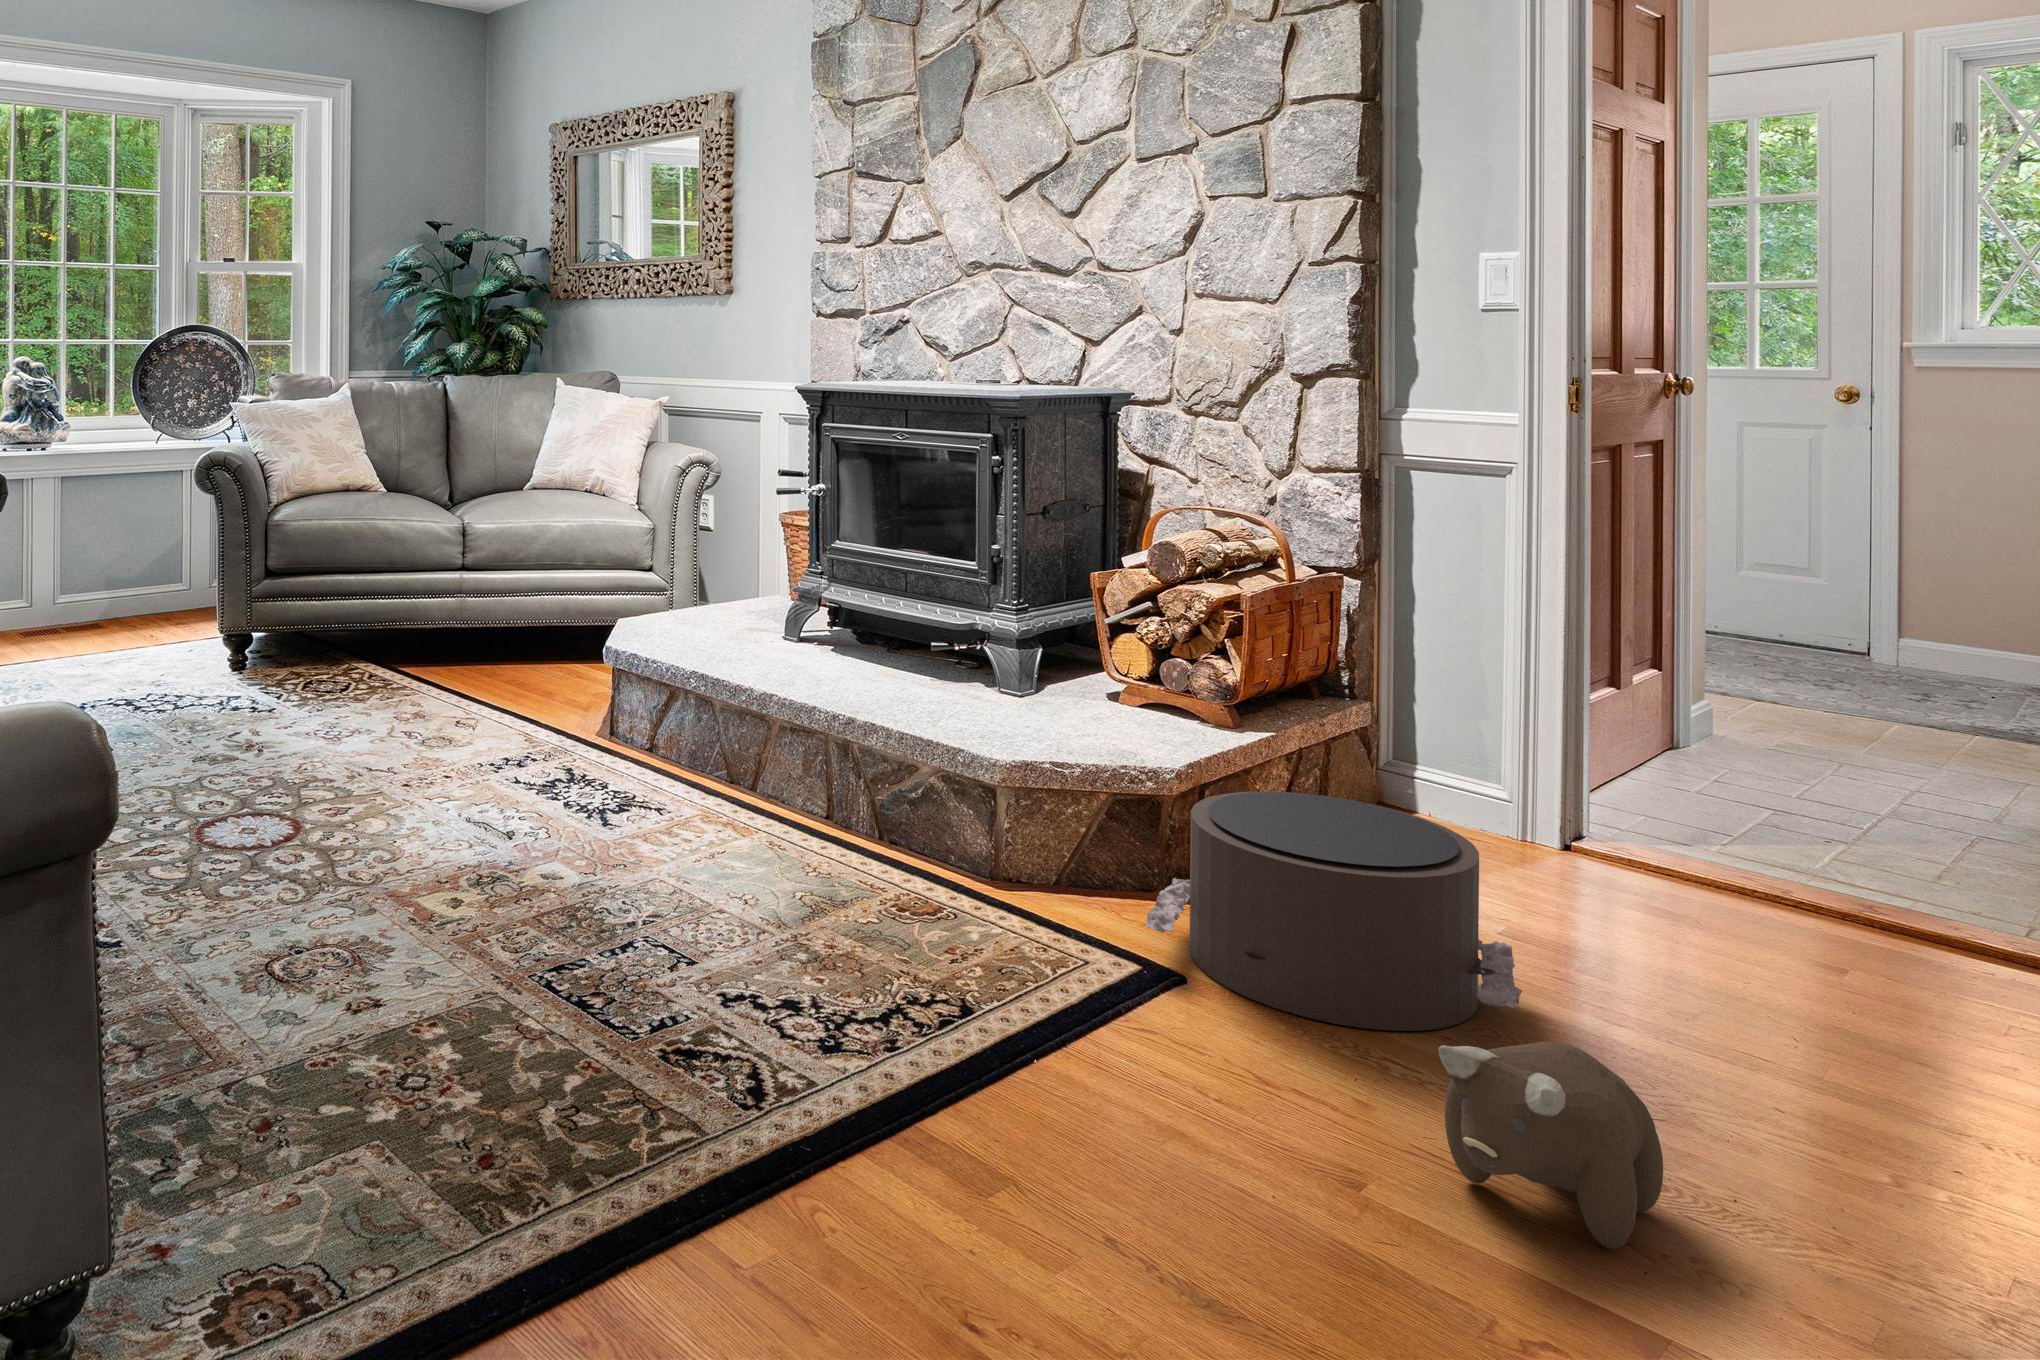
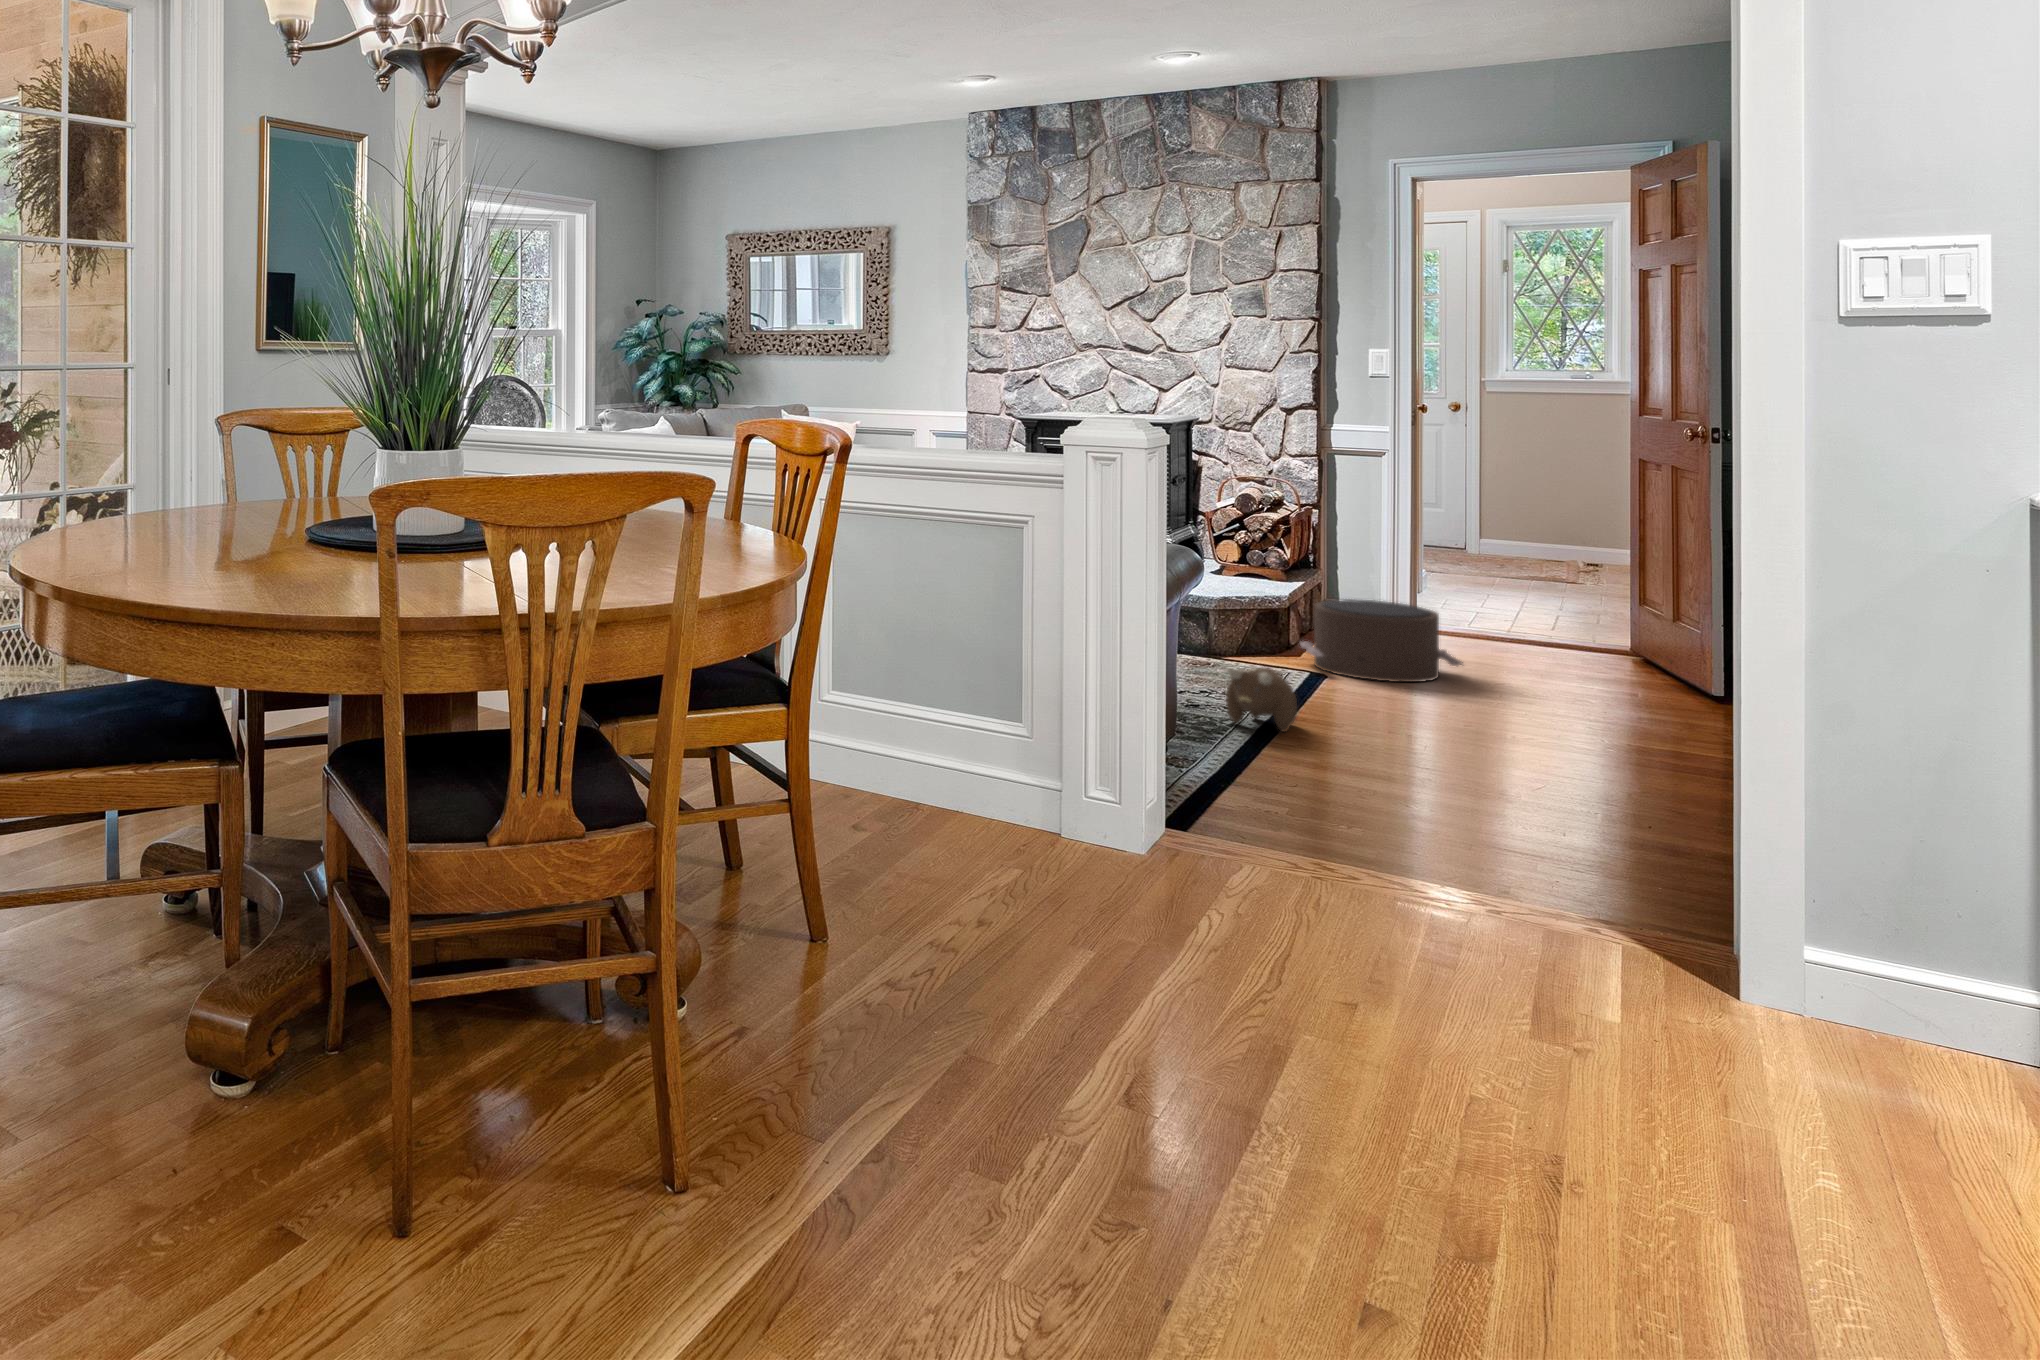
plush toy: present [1439,1042,1663,1249] -> present [1226,667,1297,732]

